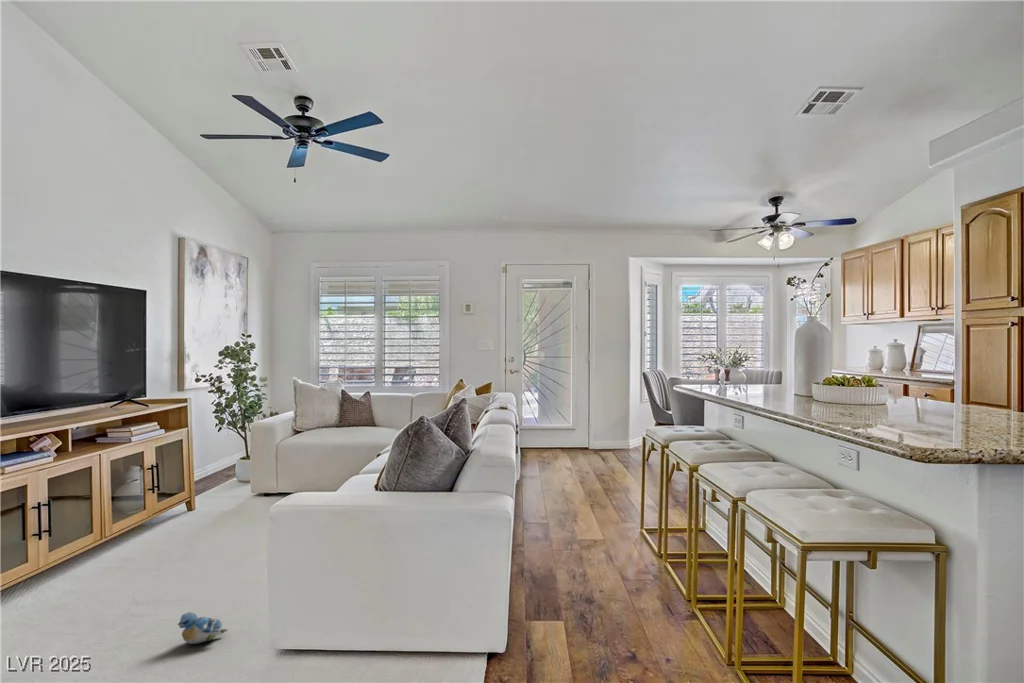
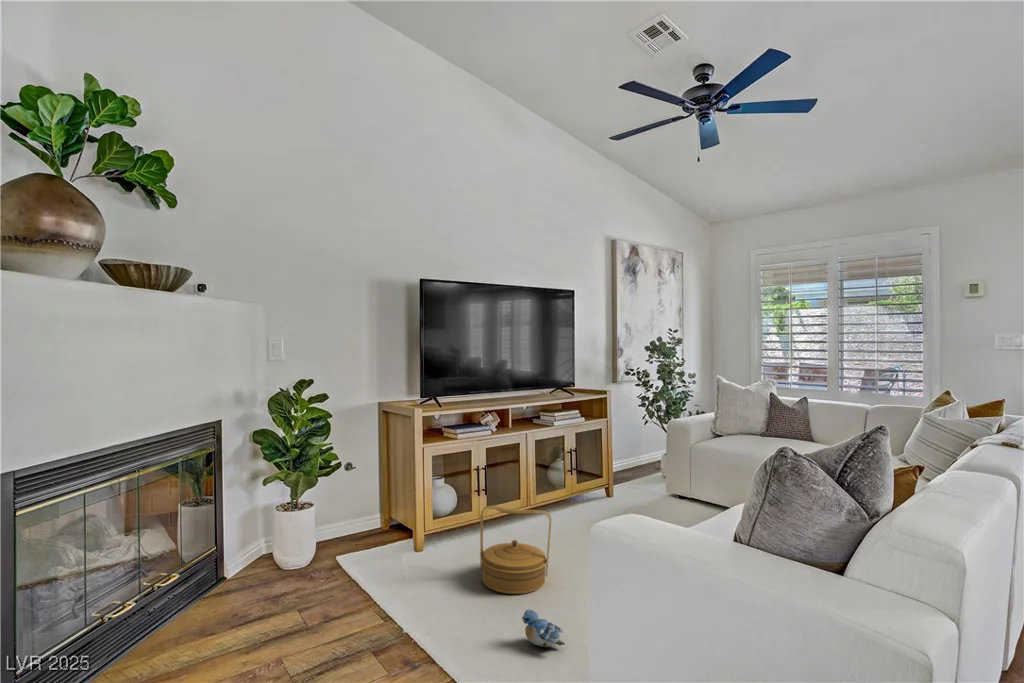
basket: none [79,525,176,626] -> present [480,506,551,594]

